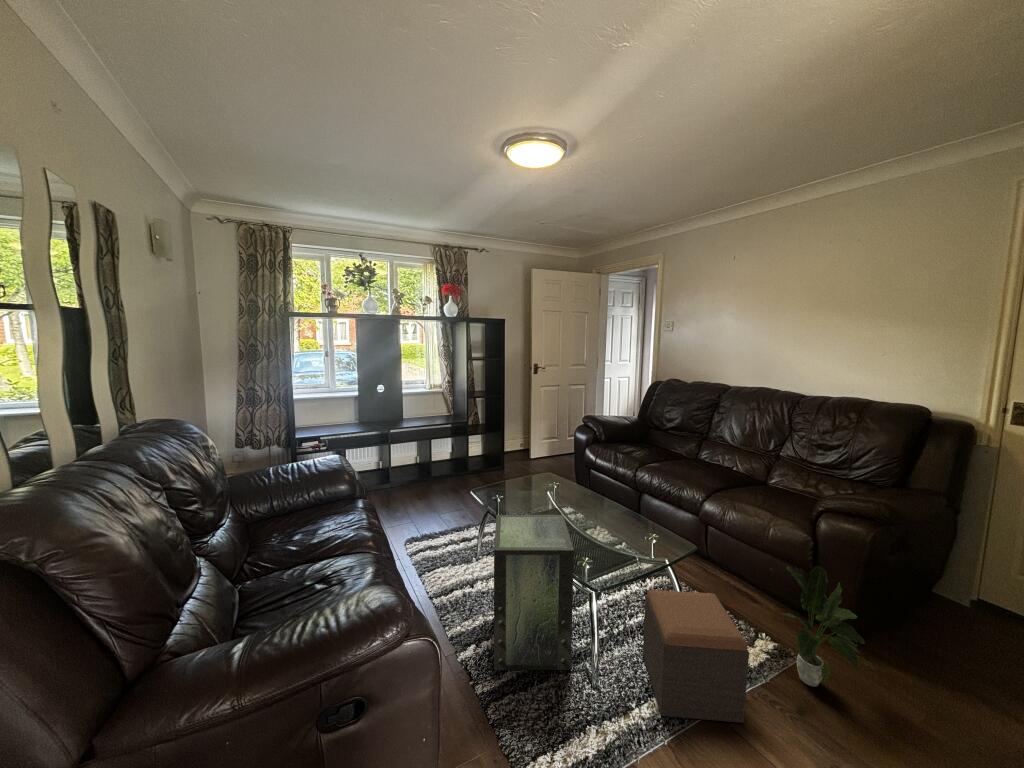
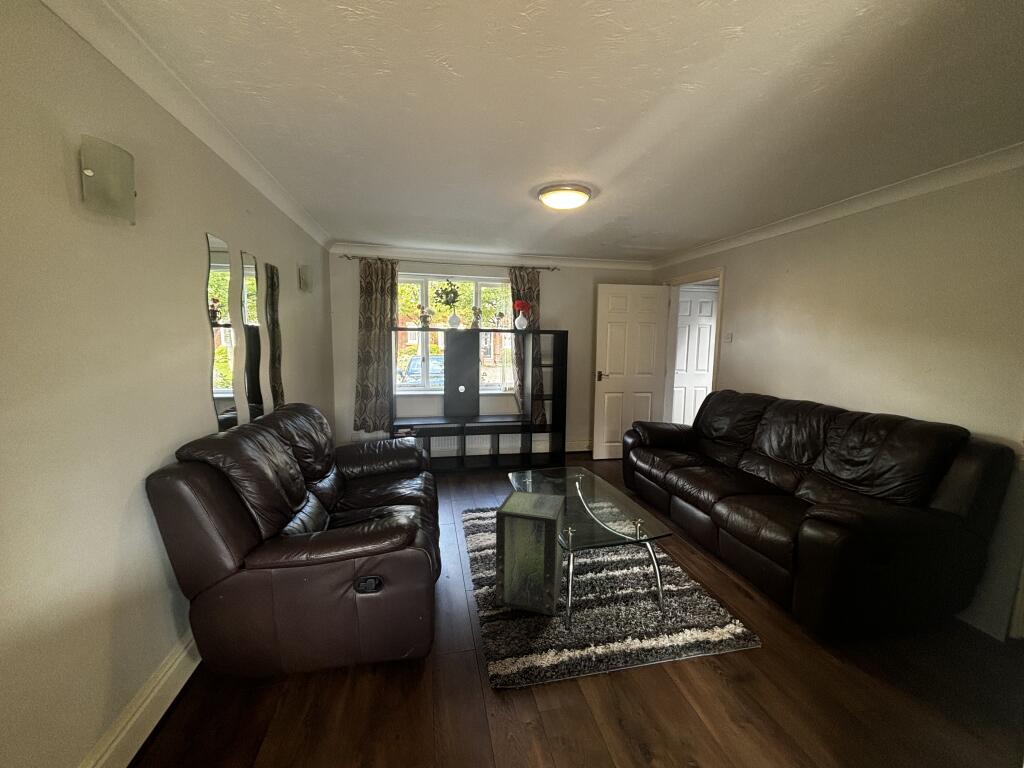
potted plant: present [781,566,874,687] -> none [731,561,819,671]
footstool: present [643,590,749,723] -> none [612,563,685,678]

